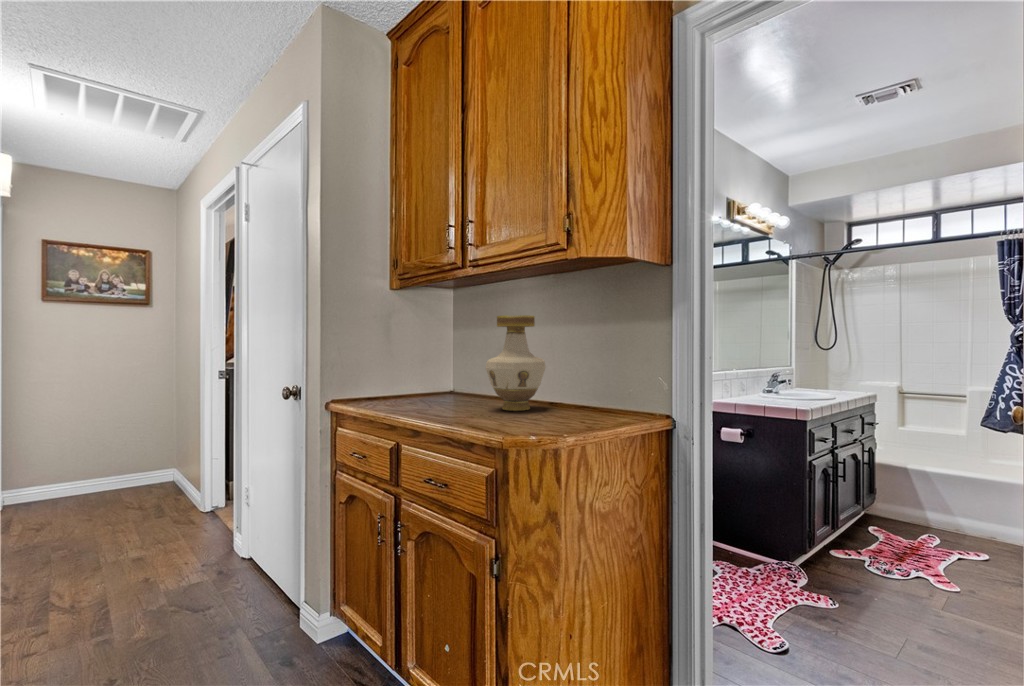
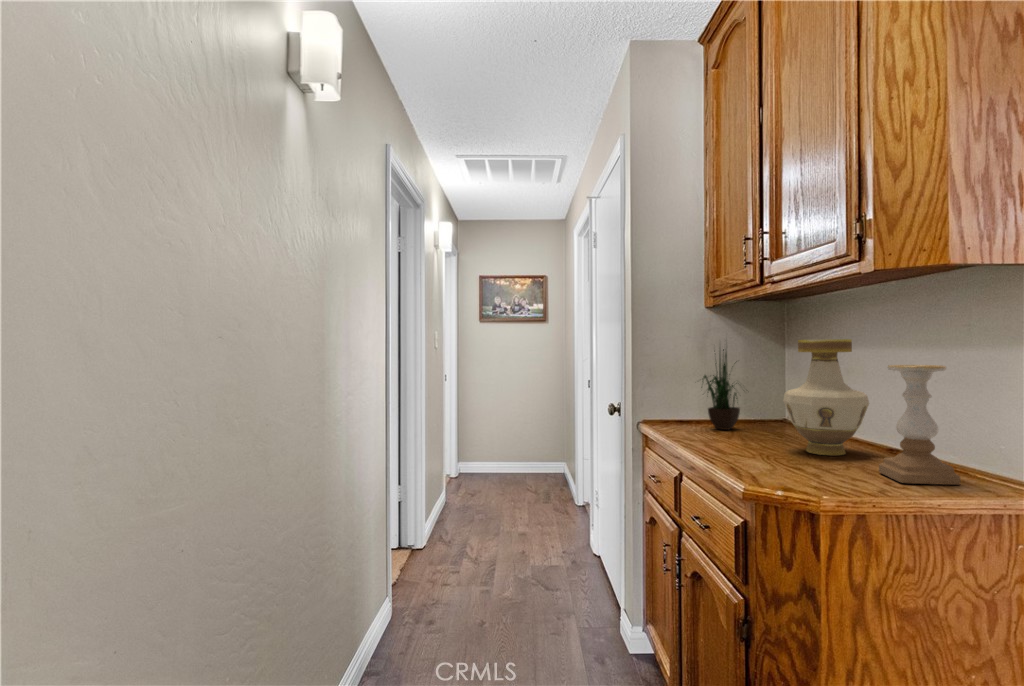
potted plant: none [386,308,437,401] -> present [703,349,740,430]
candle holder: none [569,333,622,421] -> present [879,365,960,485]

